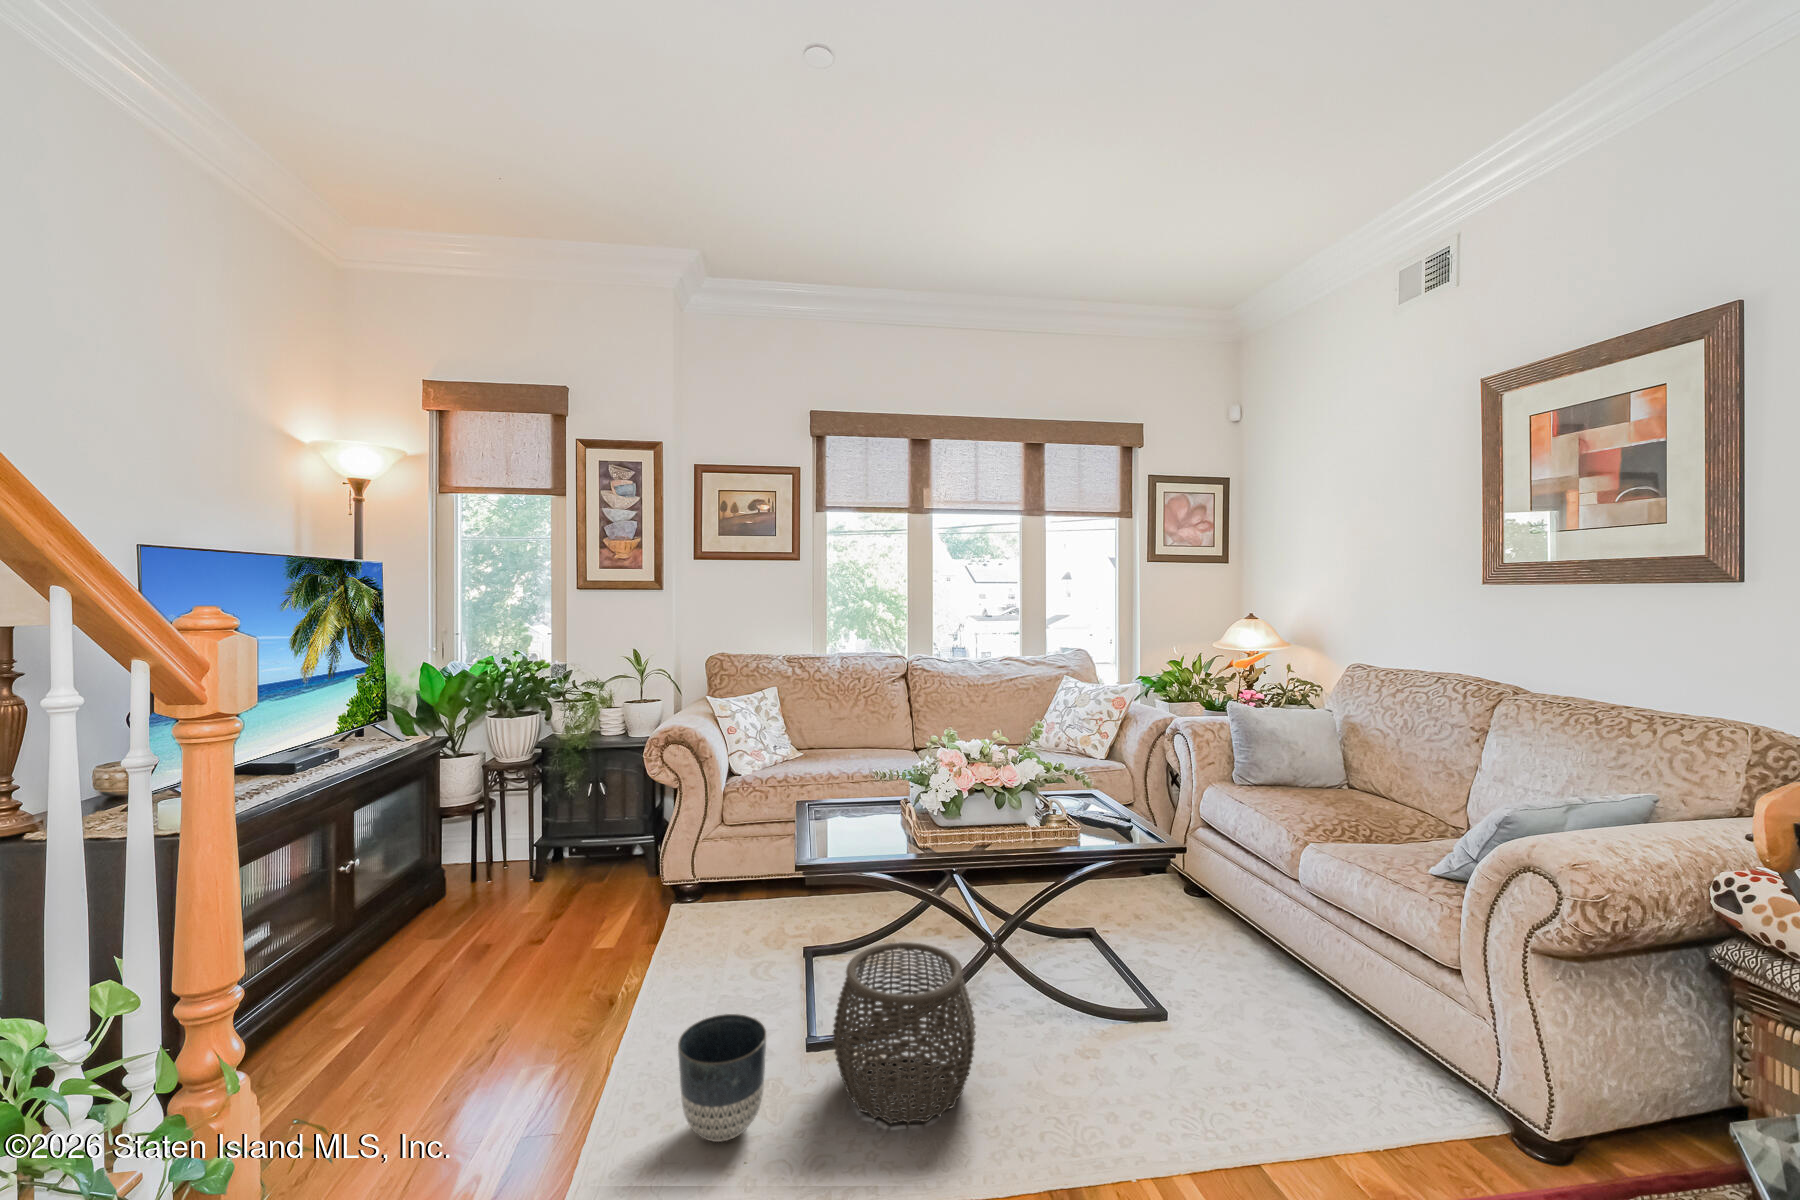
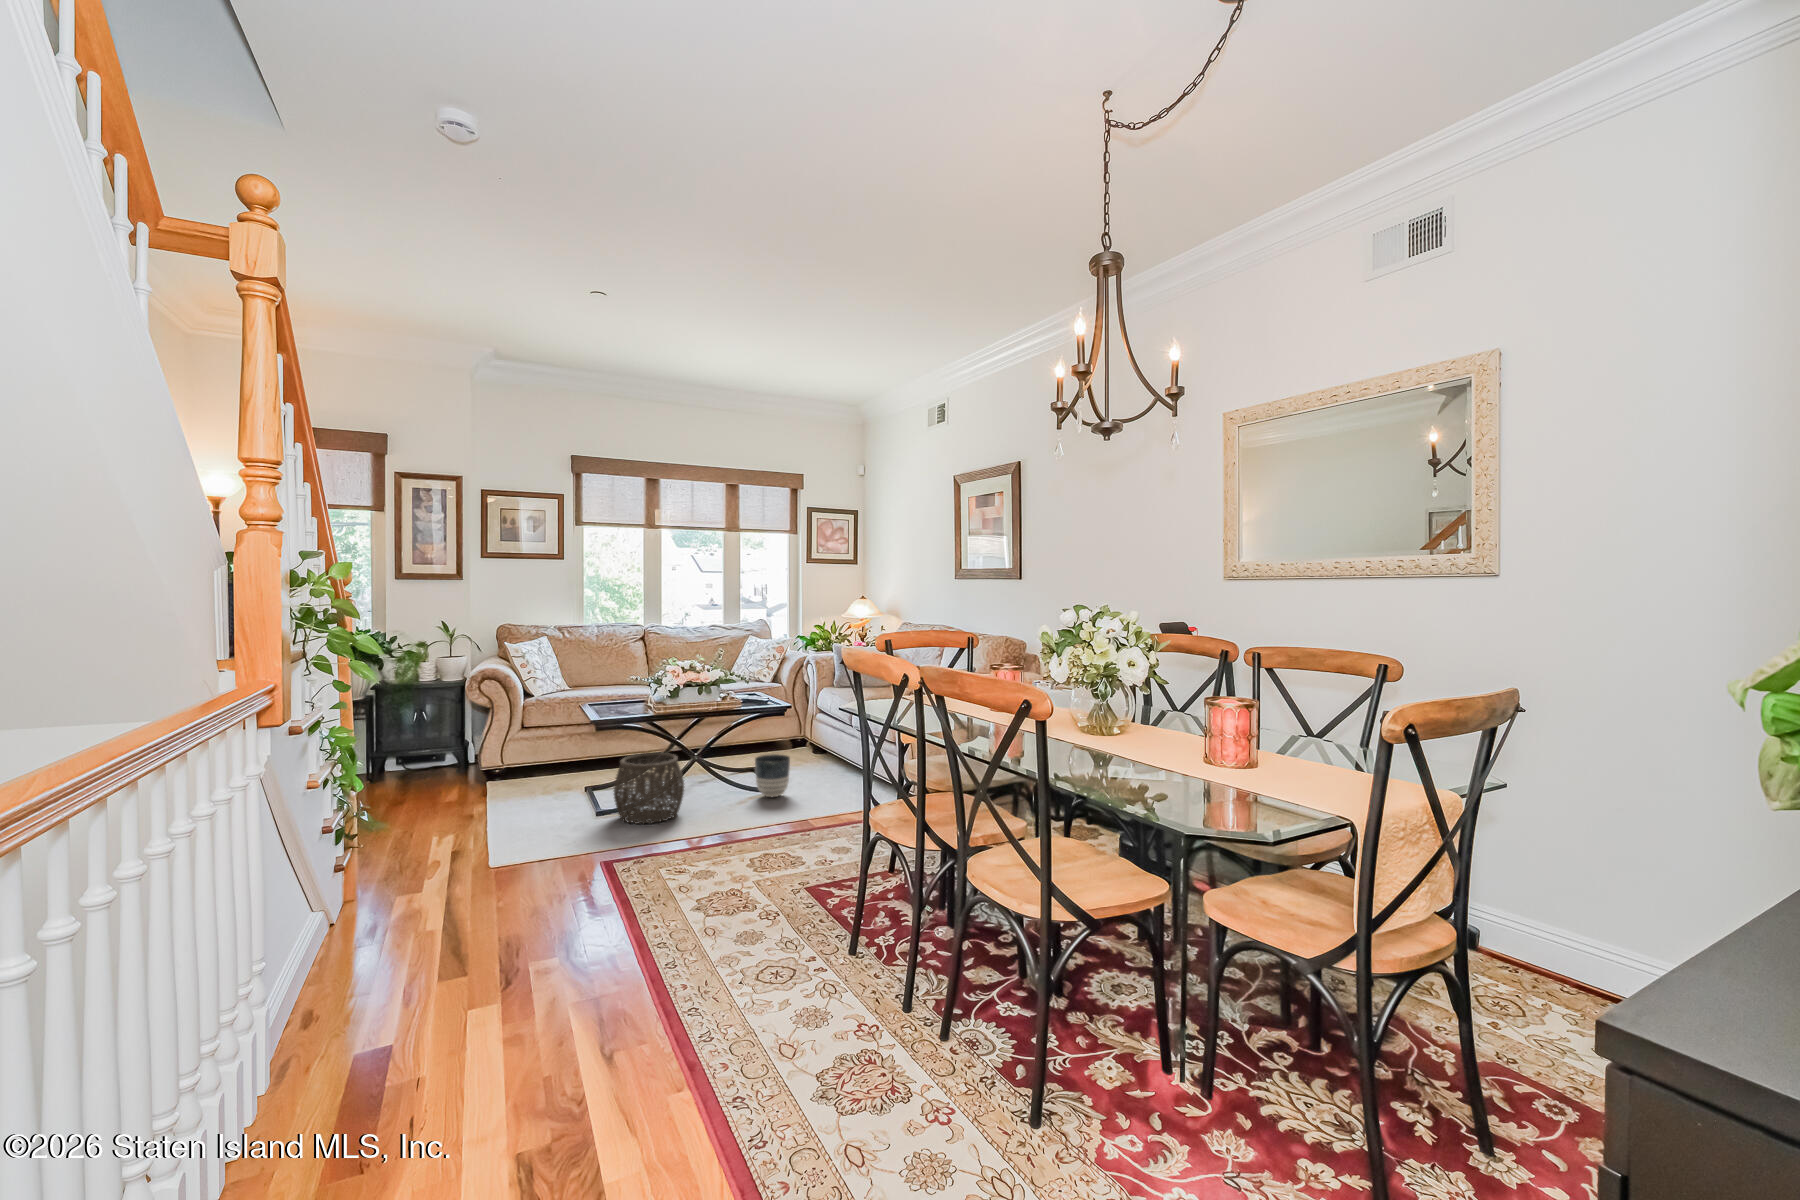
planter: present [678,1014,766,1142] -> present [755,754,790,797]

